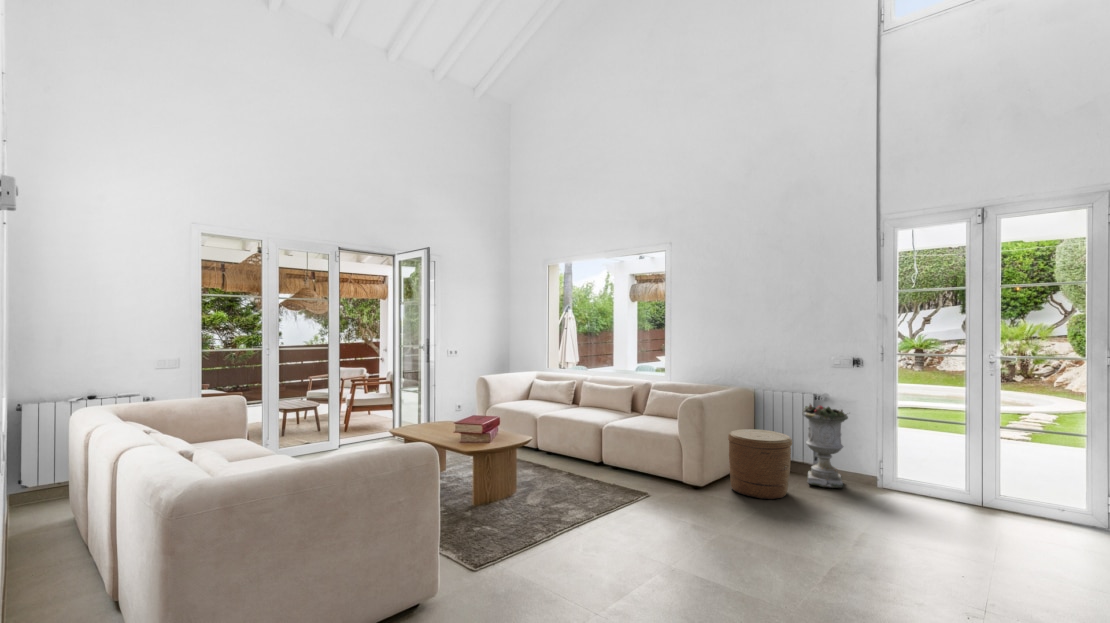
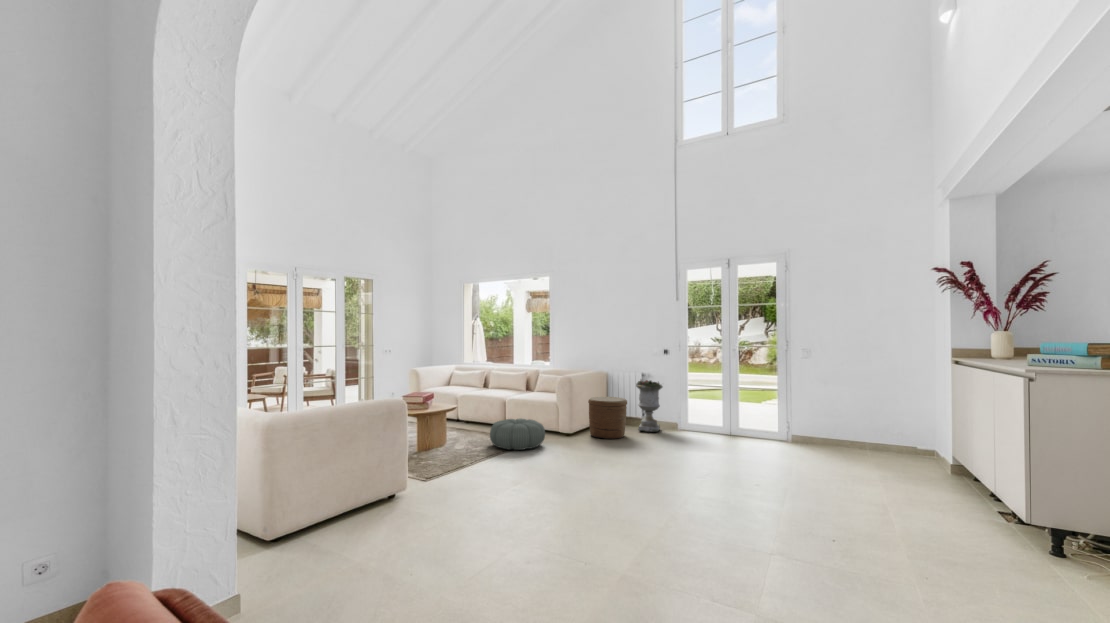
pouf: none [578,461,663,515] -> present [490,419,545,450]

